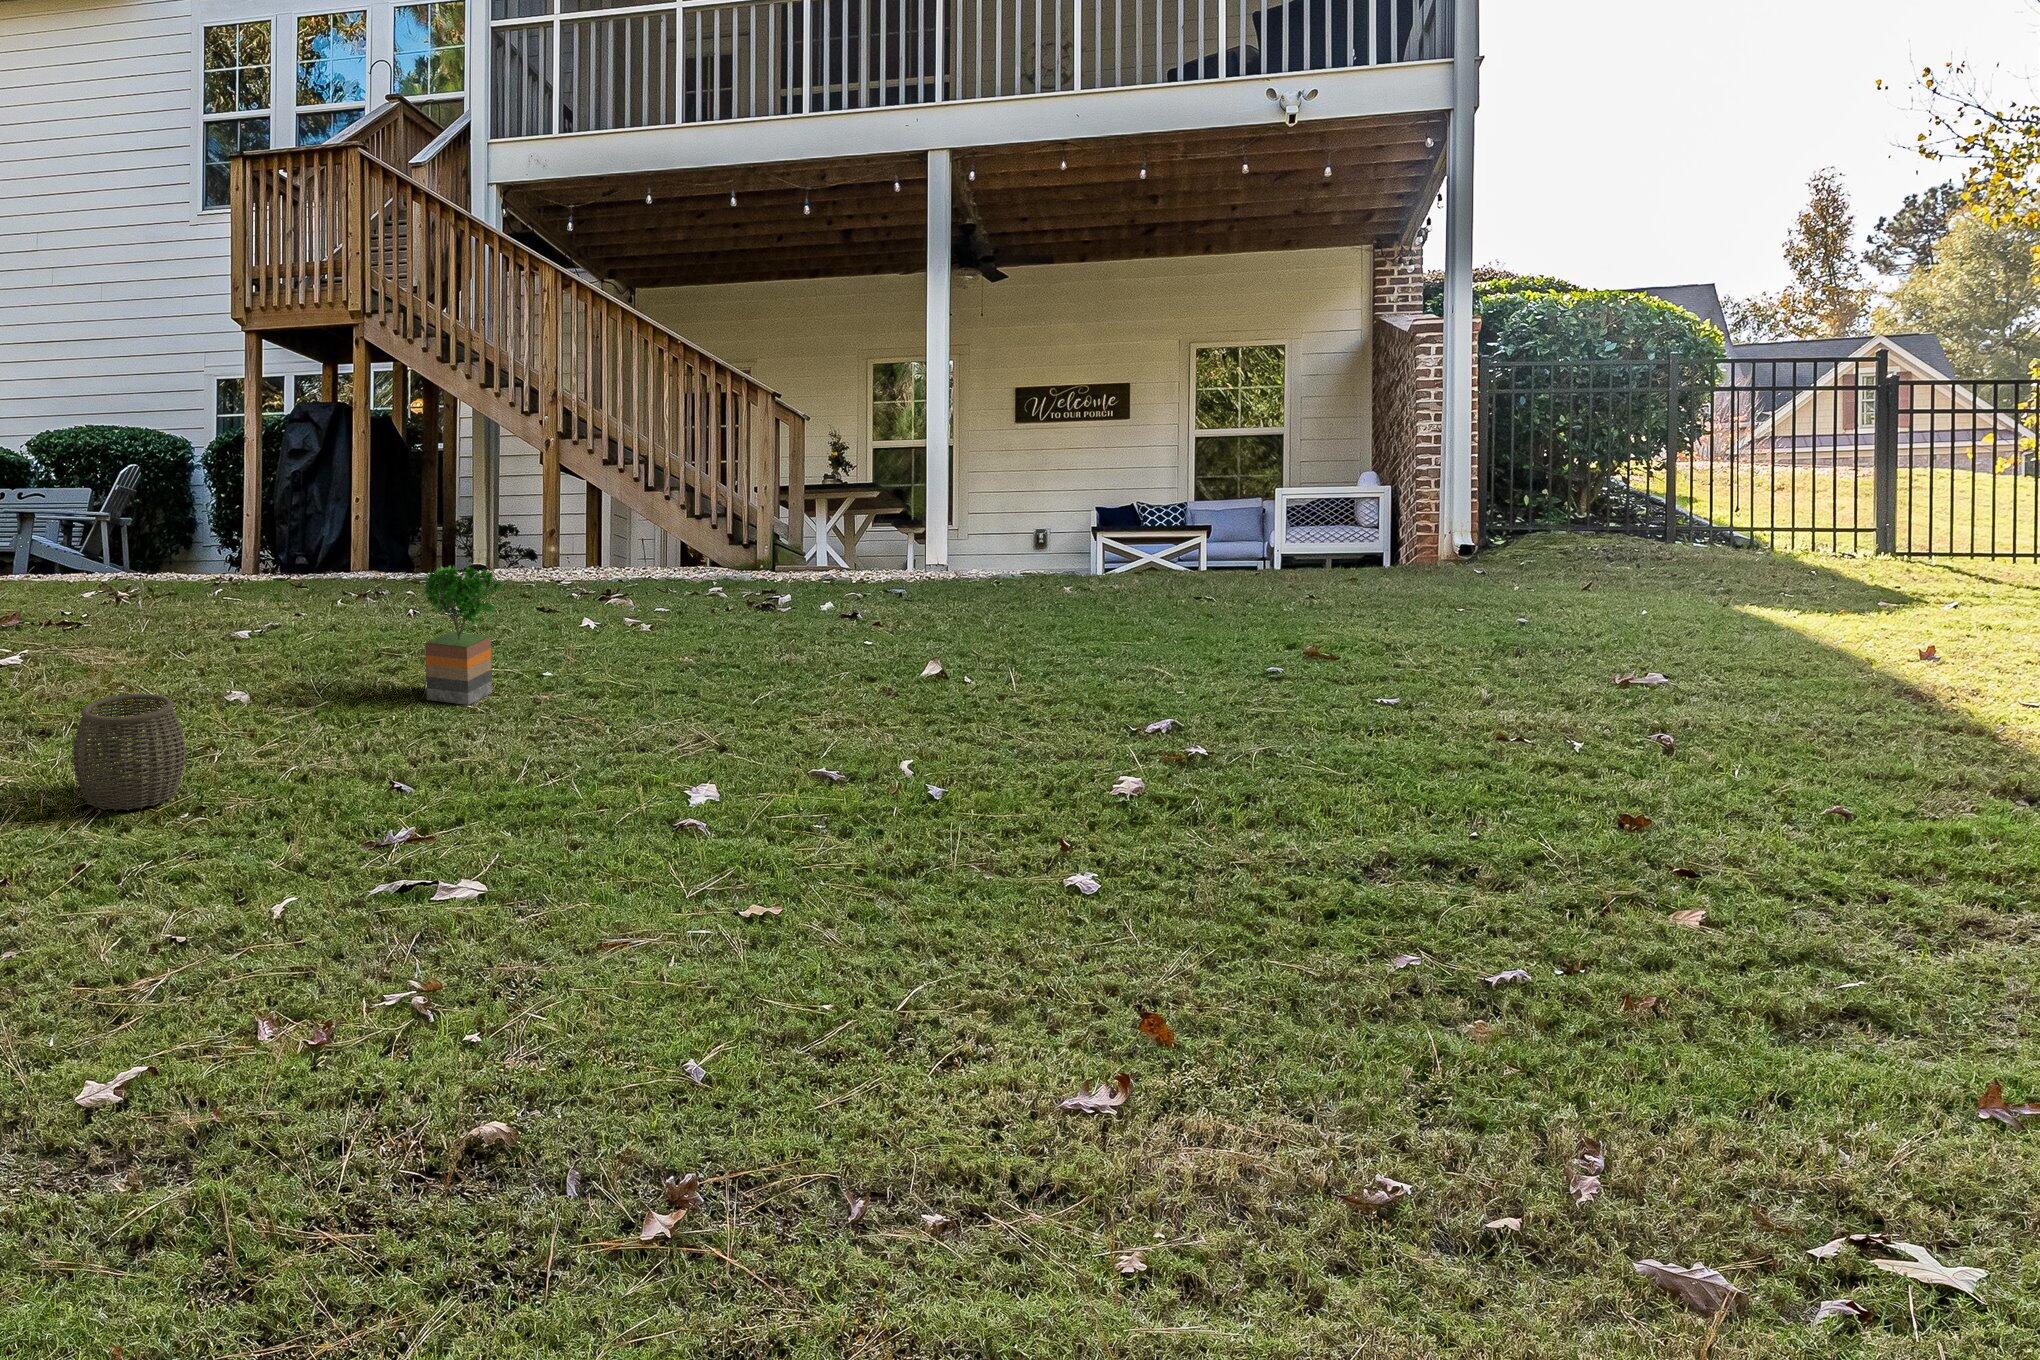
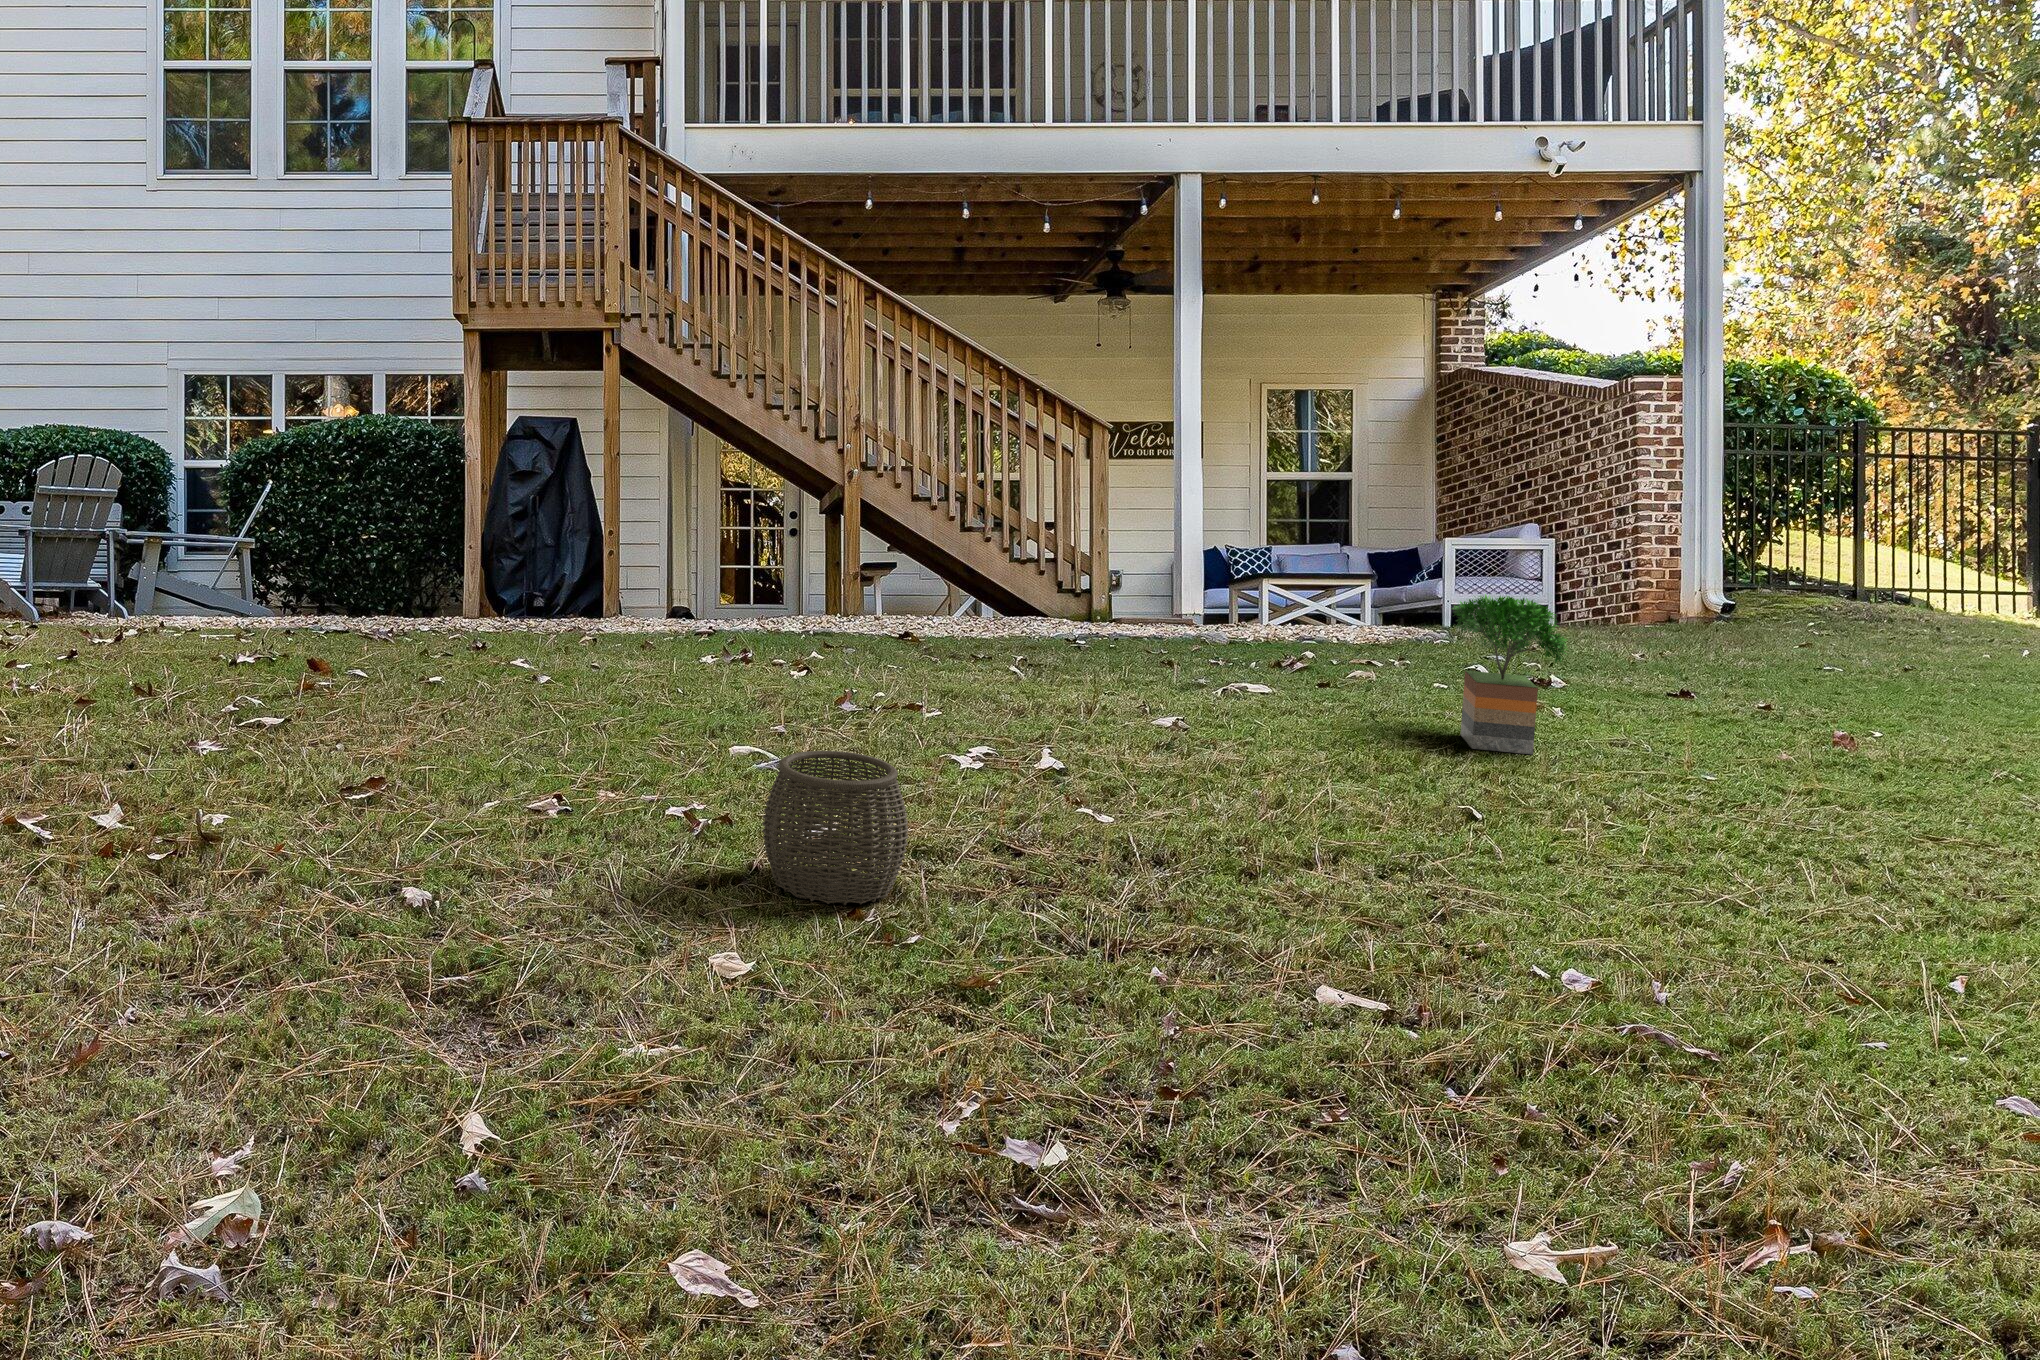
potted tree: present [423,565,504,705] -> present [1454,594,1567,754]

